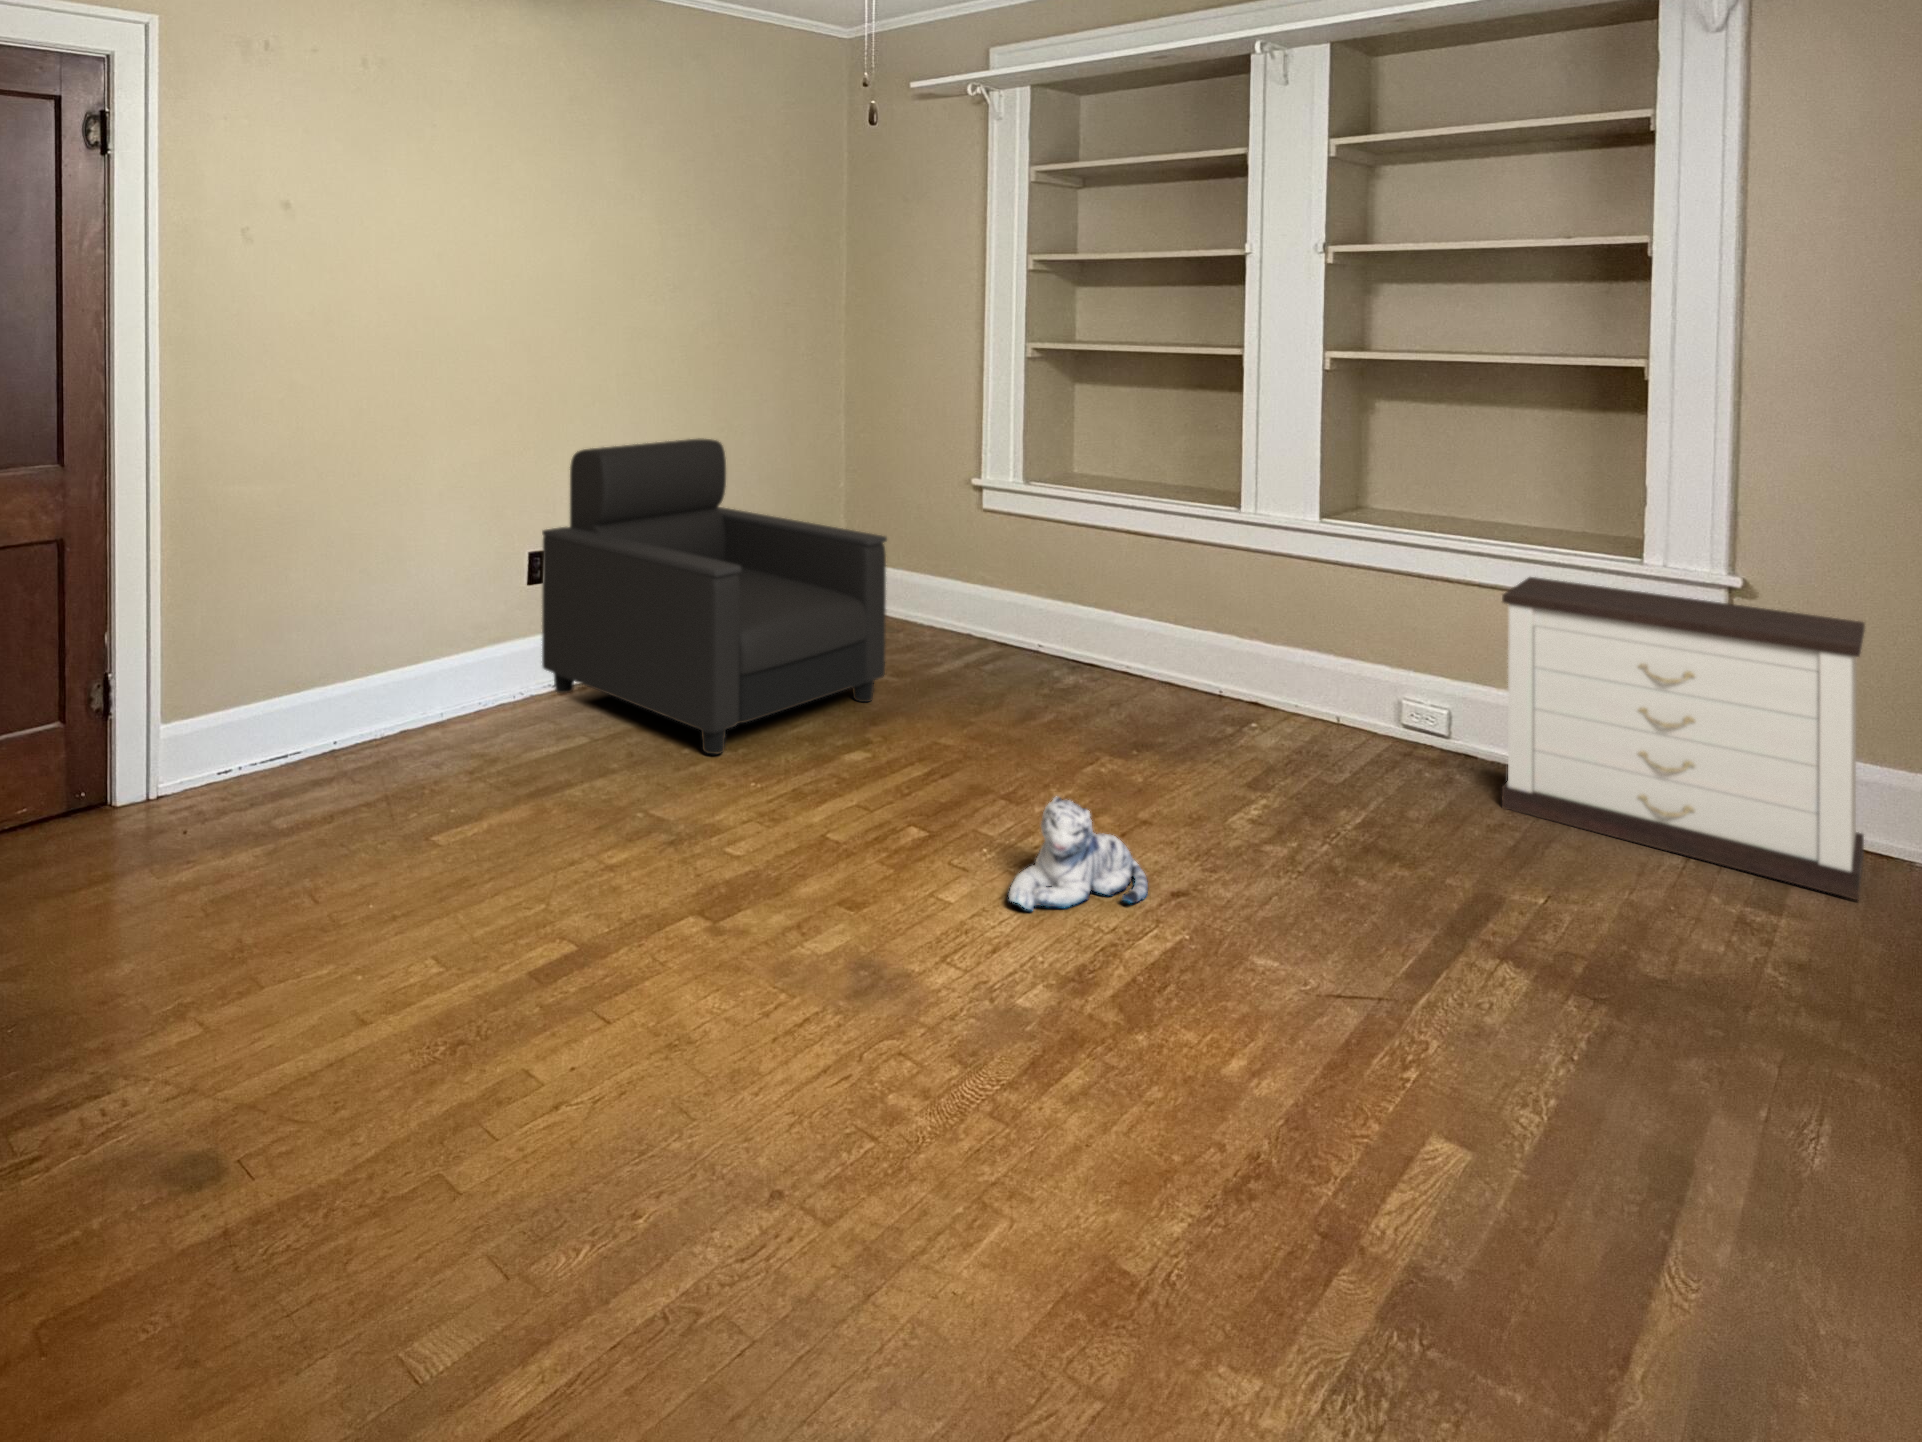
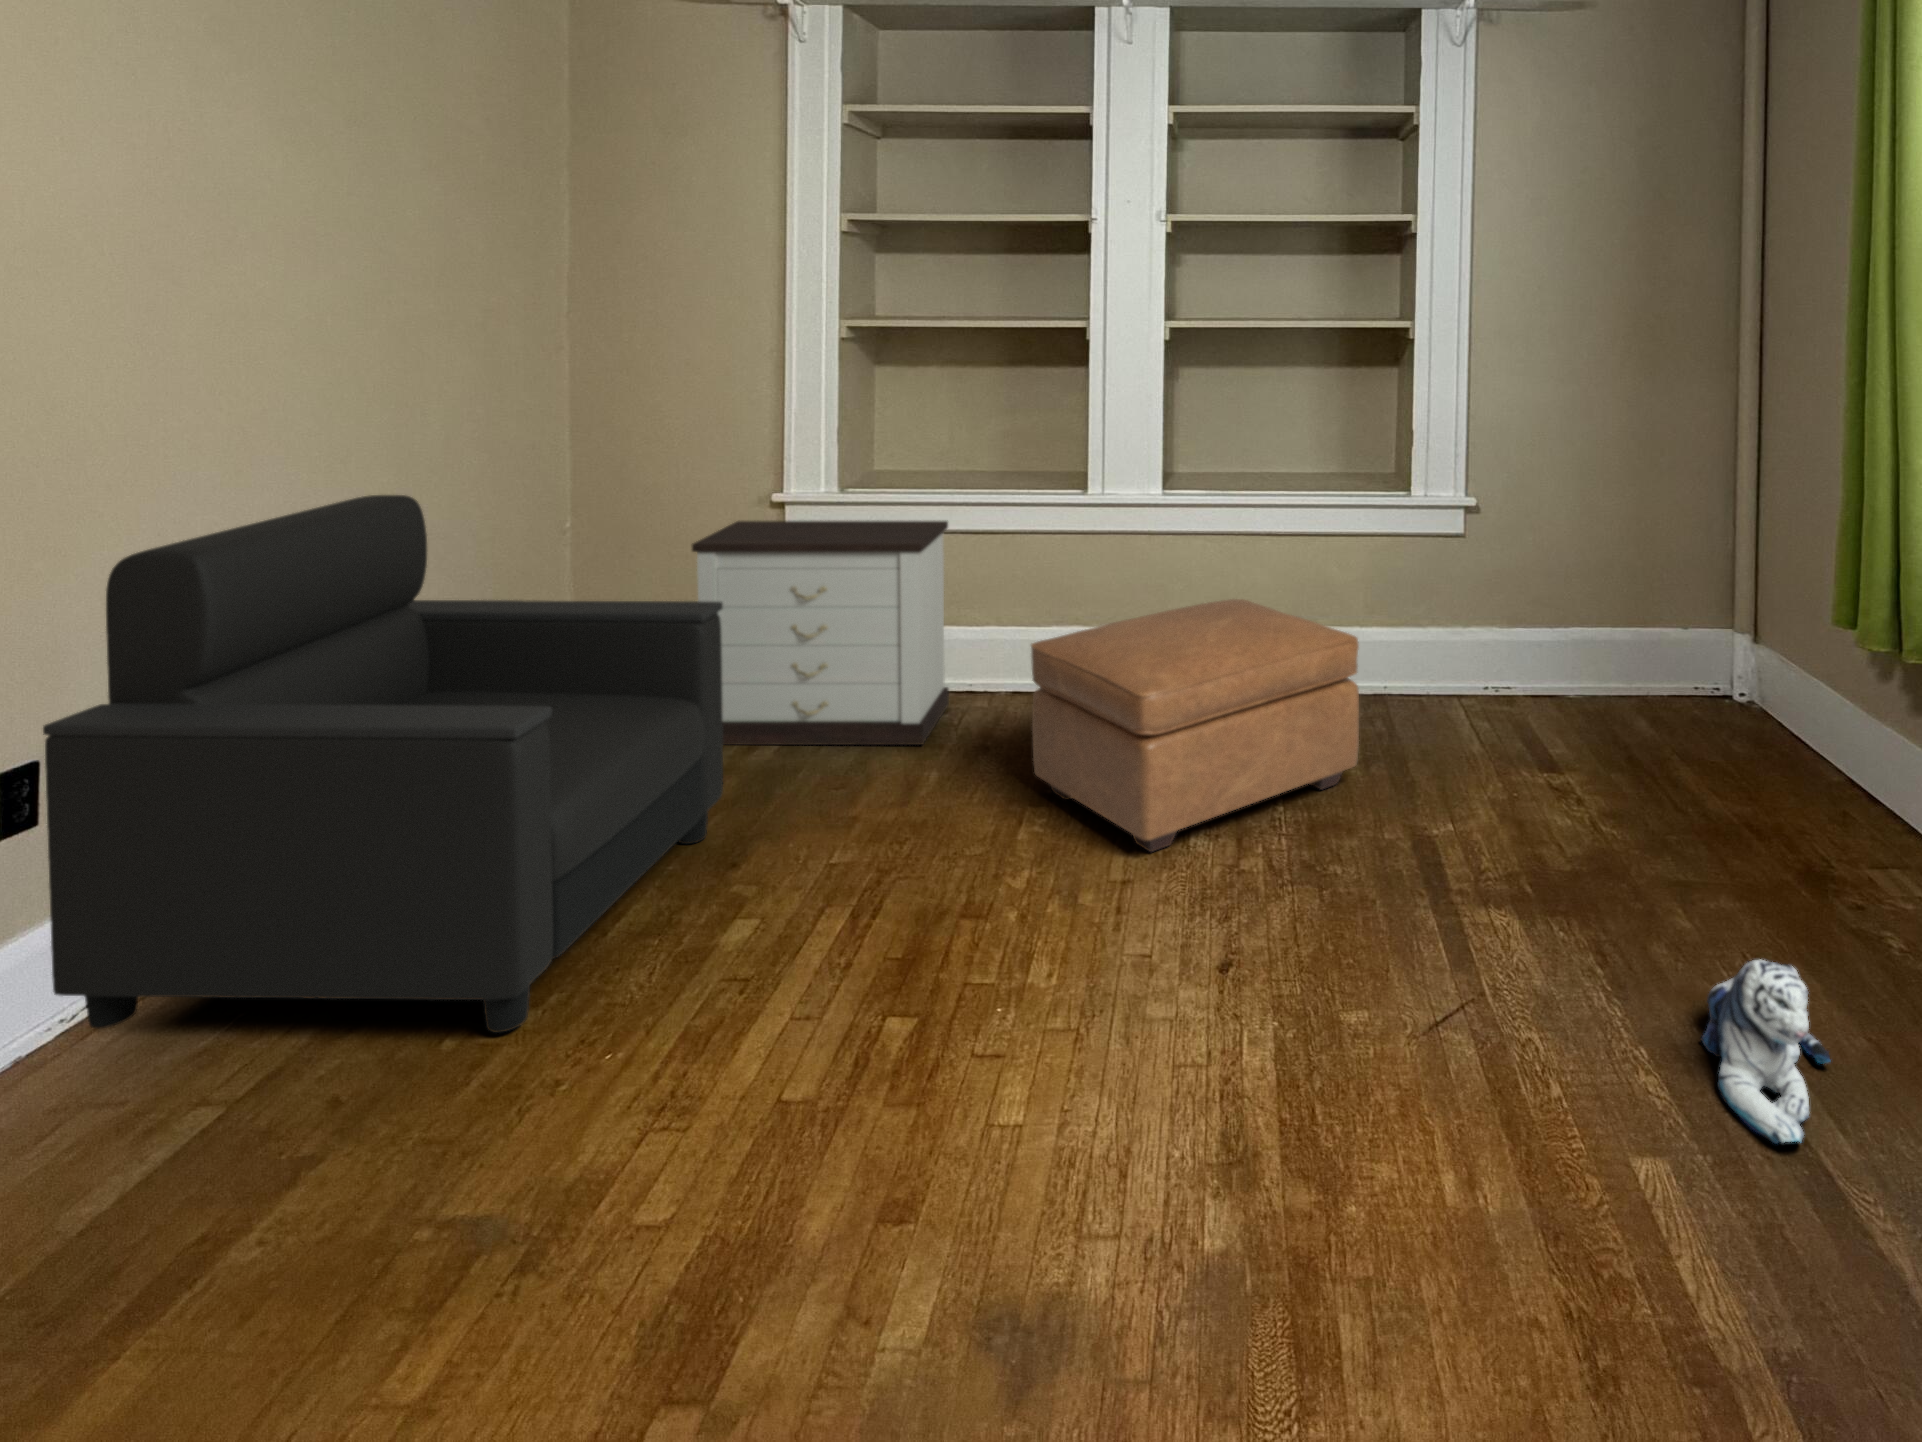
nightstand: present [1502,577,1865,900] -> present [692,521,949,745]
ottoman: none [1126,616,1478,829] -> present [1031,599,1359,852]
plush toy: present [1008,797,1148,911] -> present [1701,959,1830,1144]

